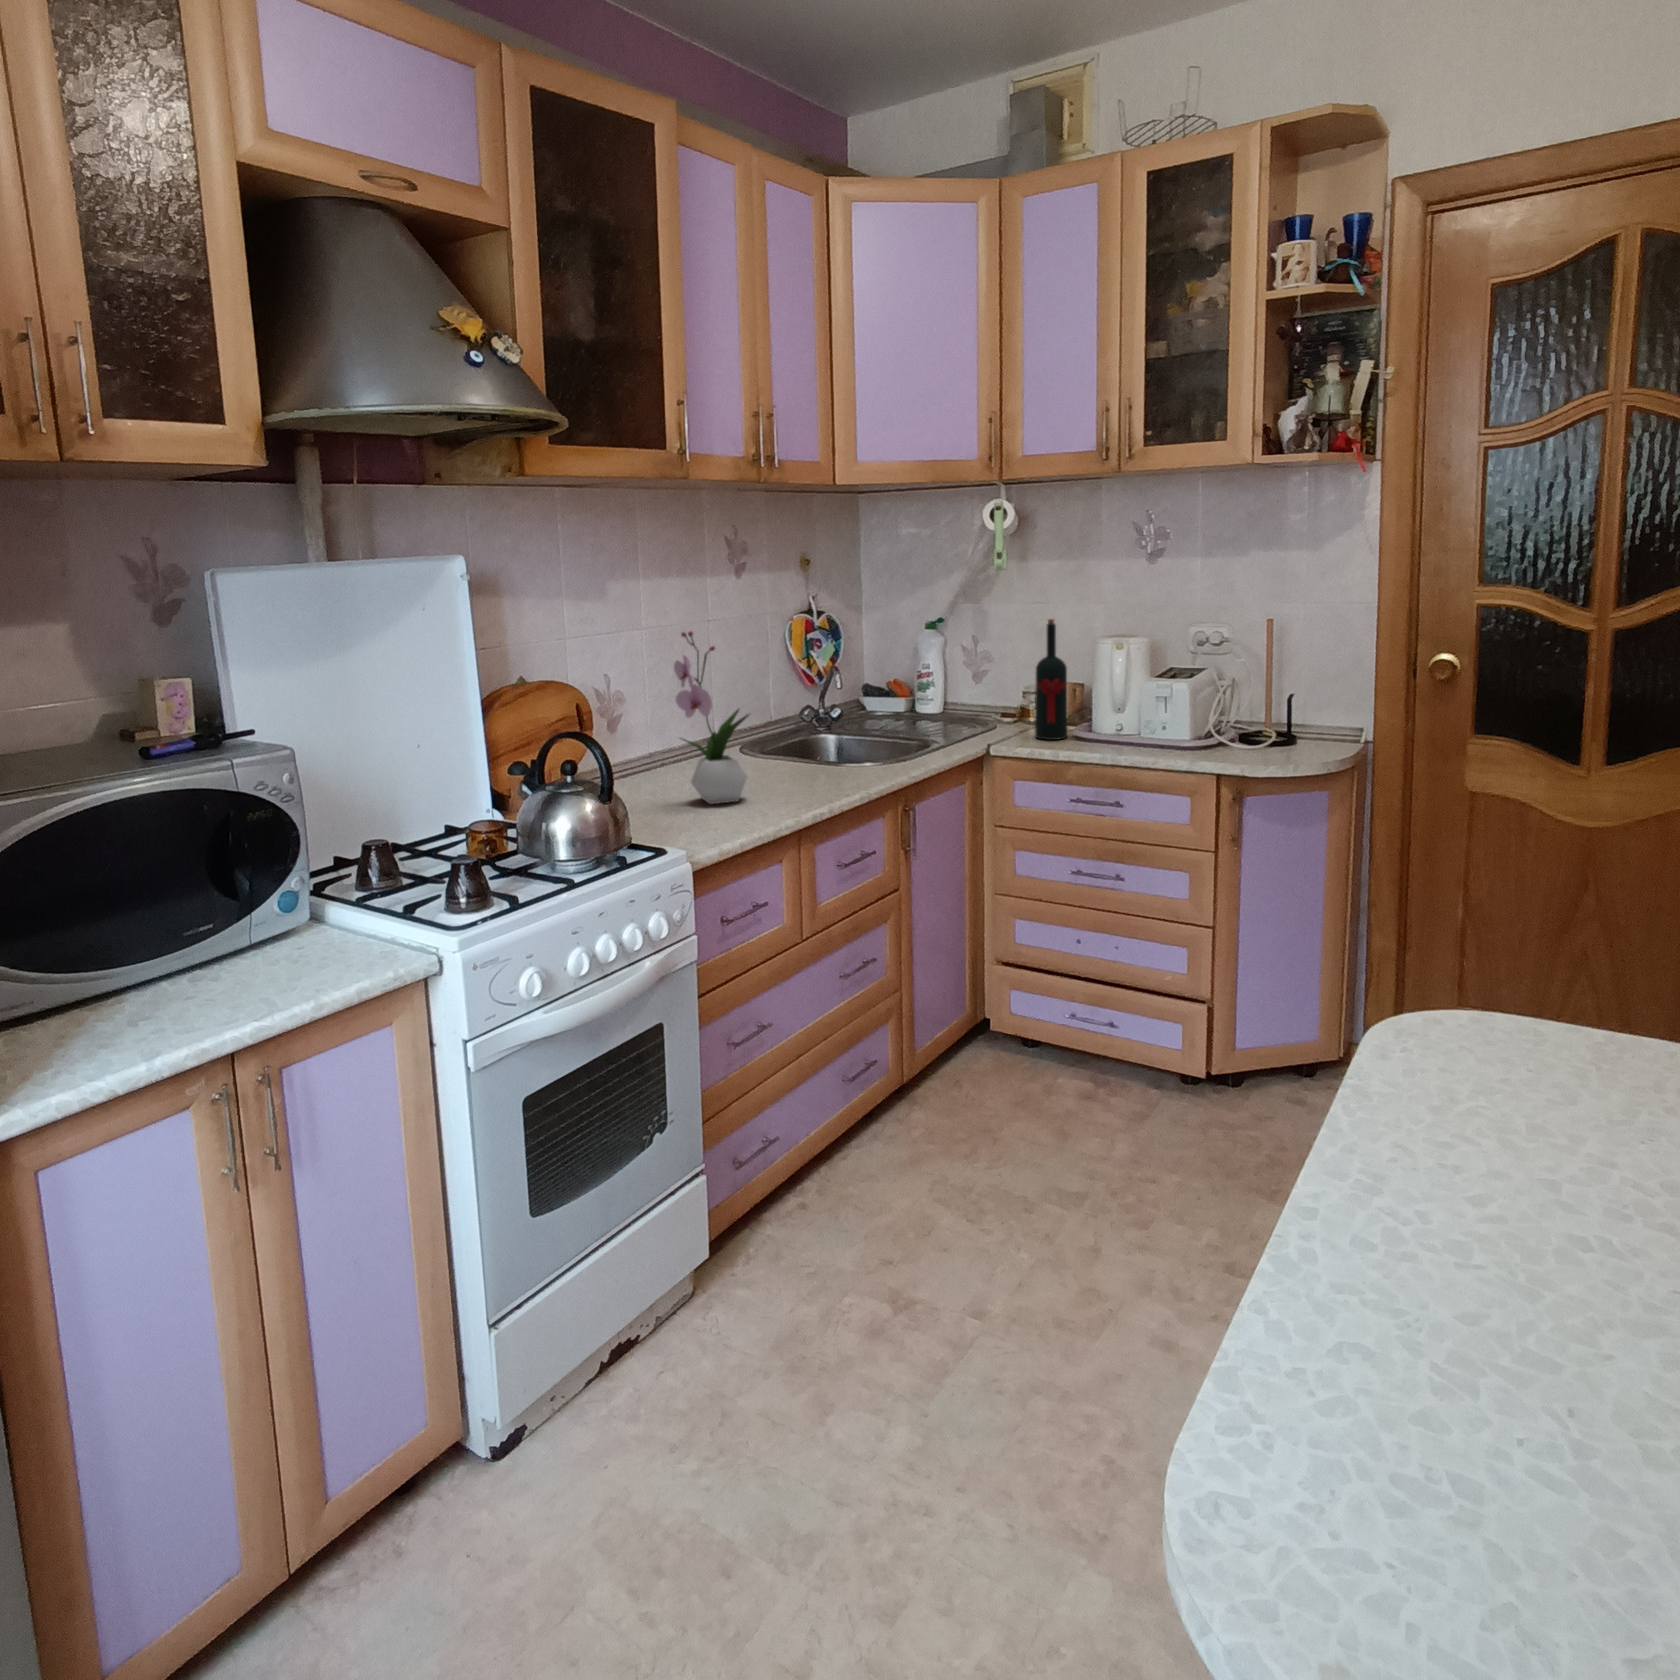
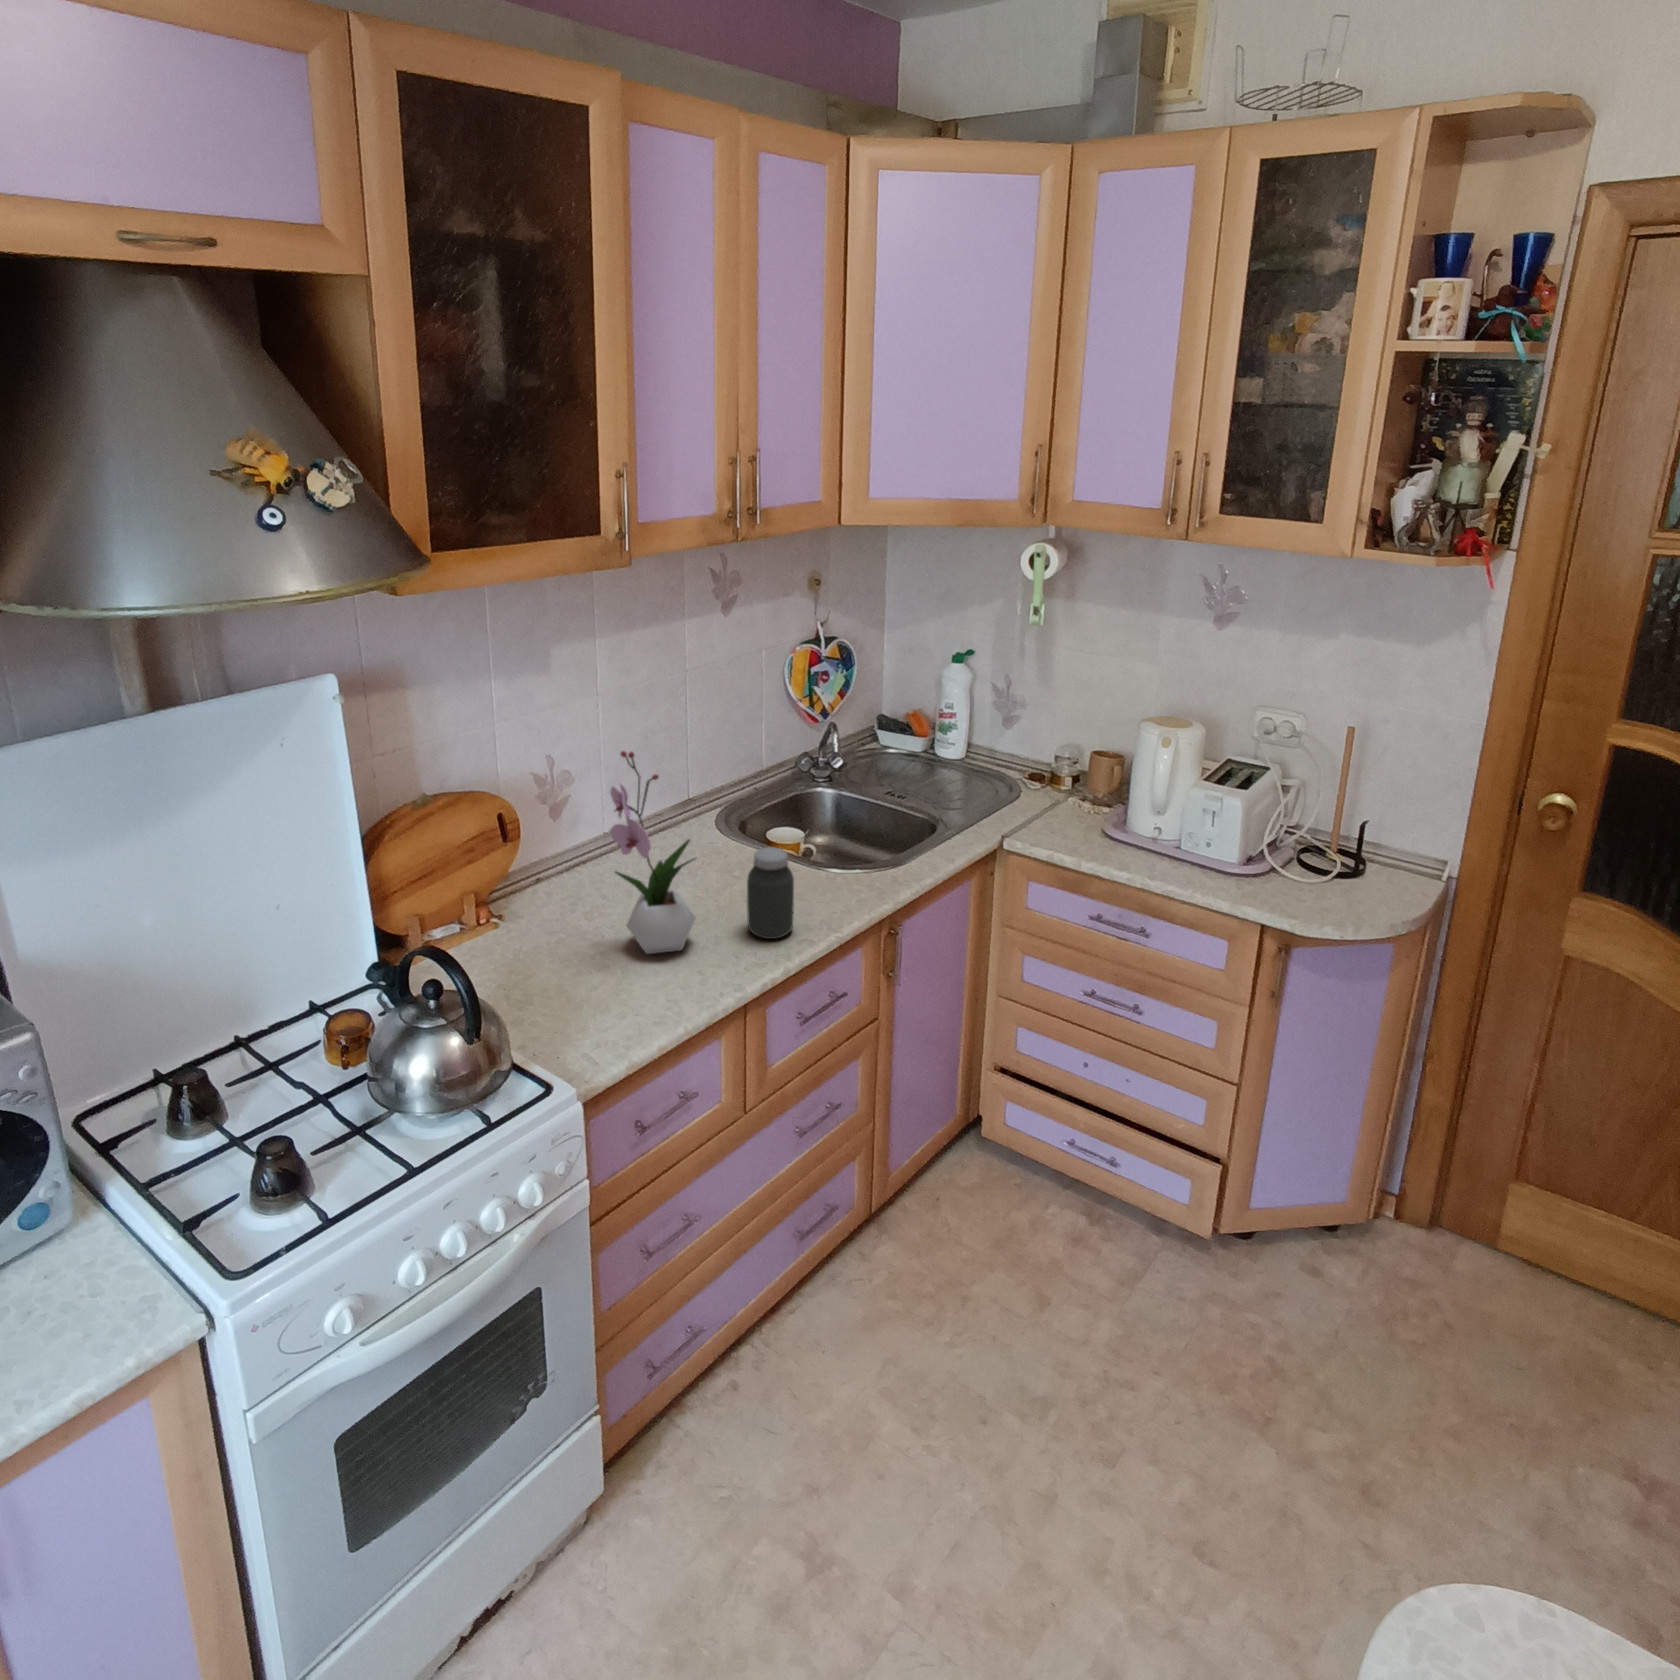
wine bottle: present [1035,619,1067,740] -> none [1058,699,1101,838]
jar: none [788,717,828,793] -> present [747,847,794,939]

